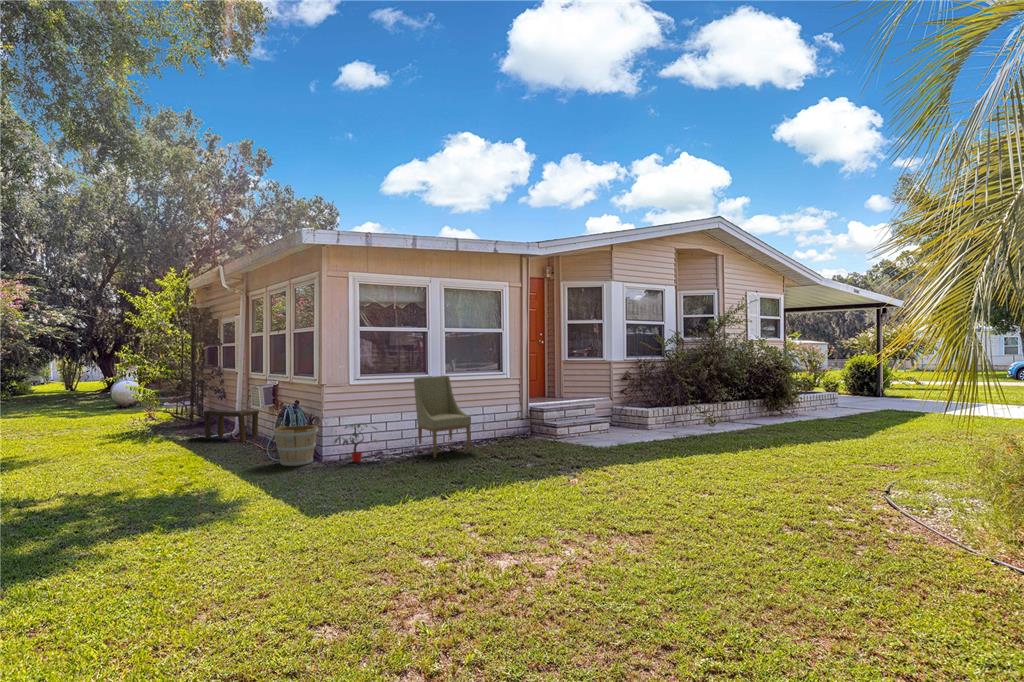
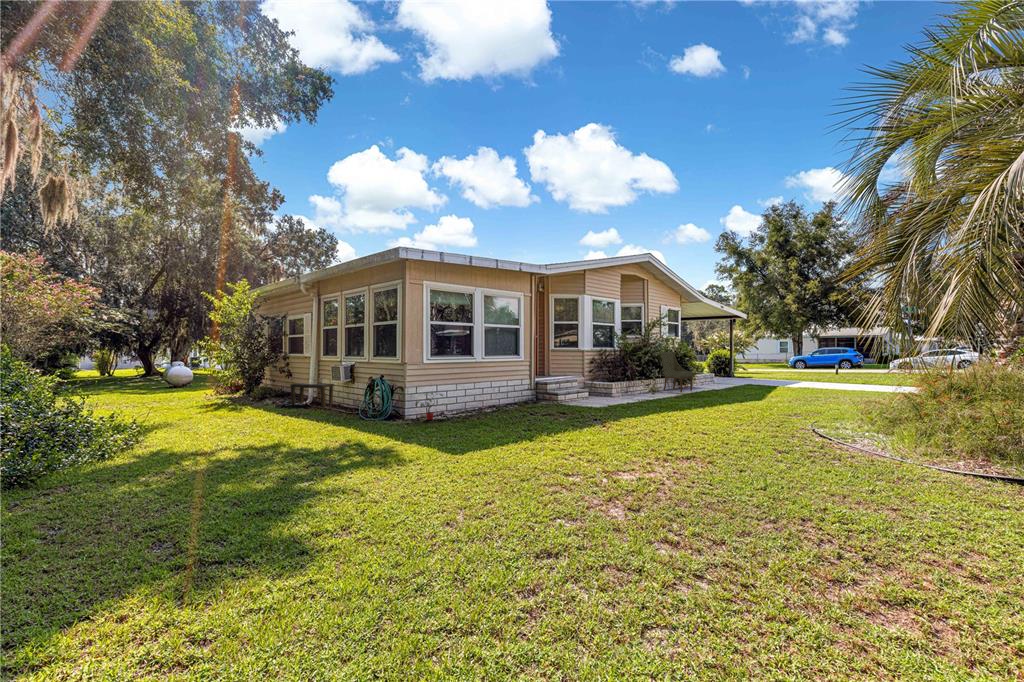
chair: present [414,376,471,457] -> present [661,352,693,392]
wooden bucket: present [273,425,318,466] -> none [368,393,401,423]

